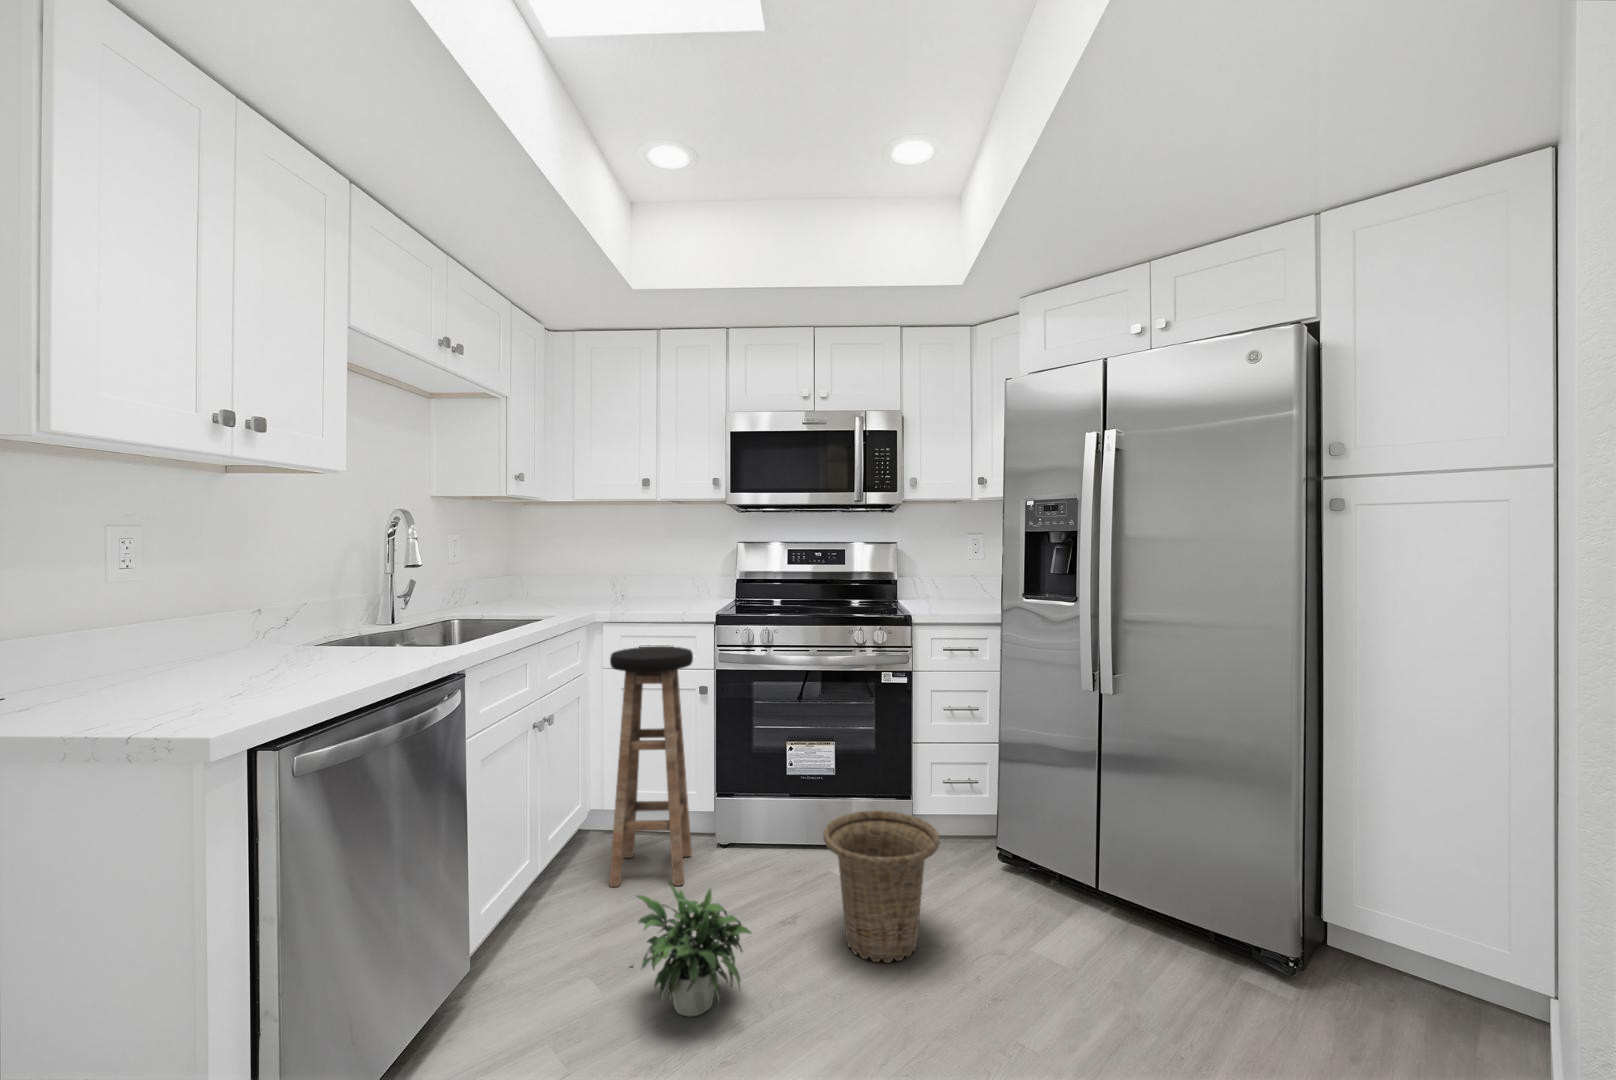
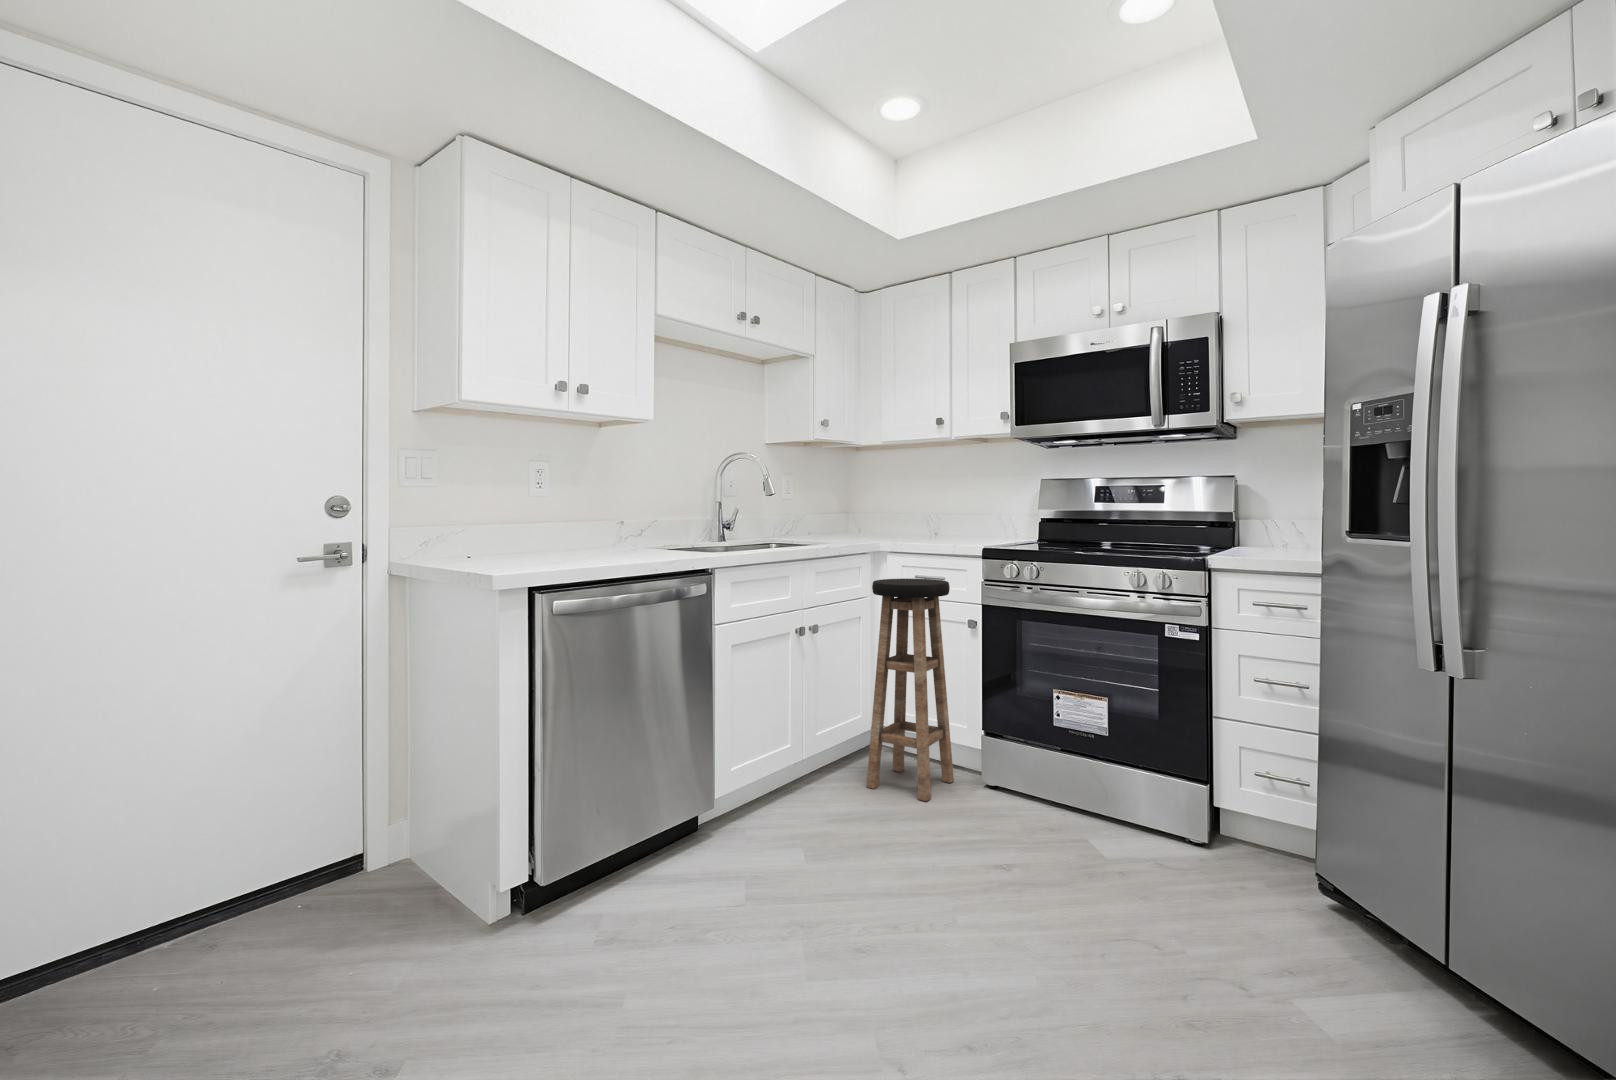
basket: present [823,811,940,963] -> none [1021,759,1157,919]
potted plant: present [631,884,752,1017] -> none [823,773,920,891]

